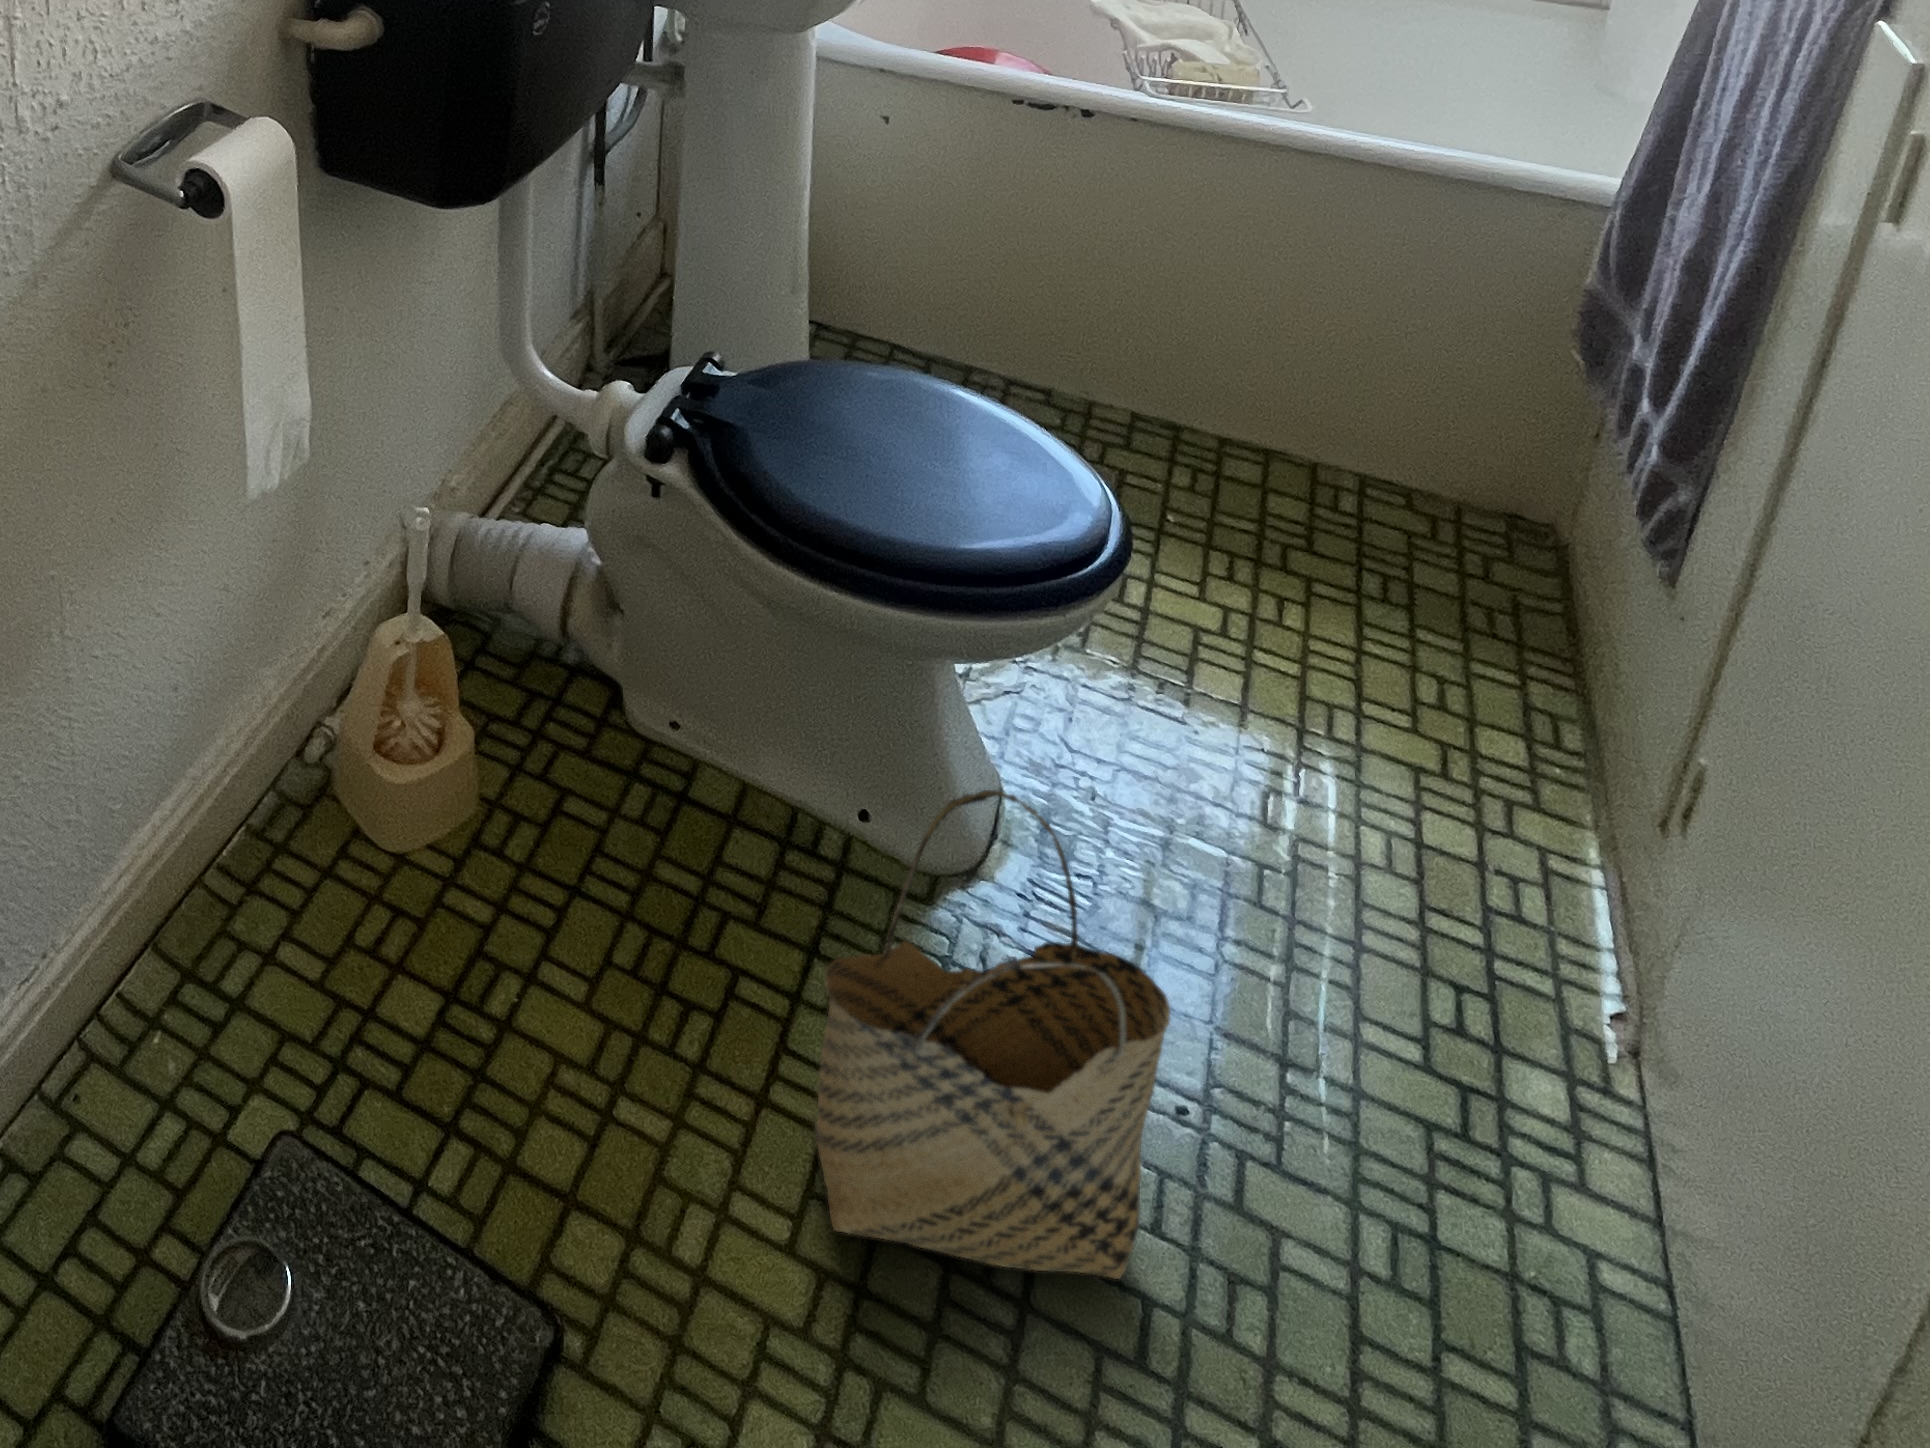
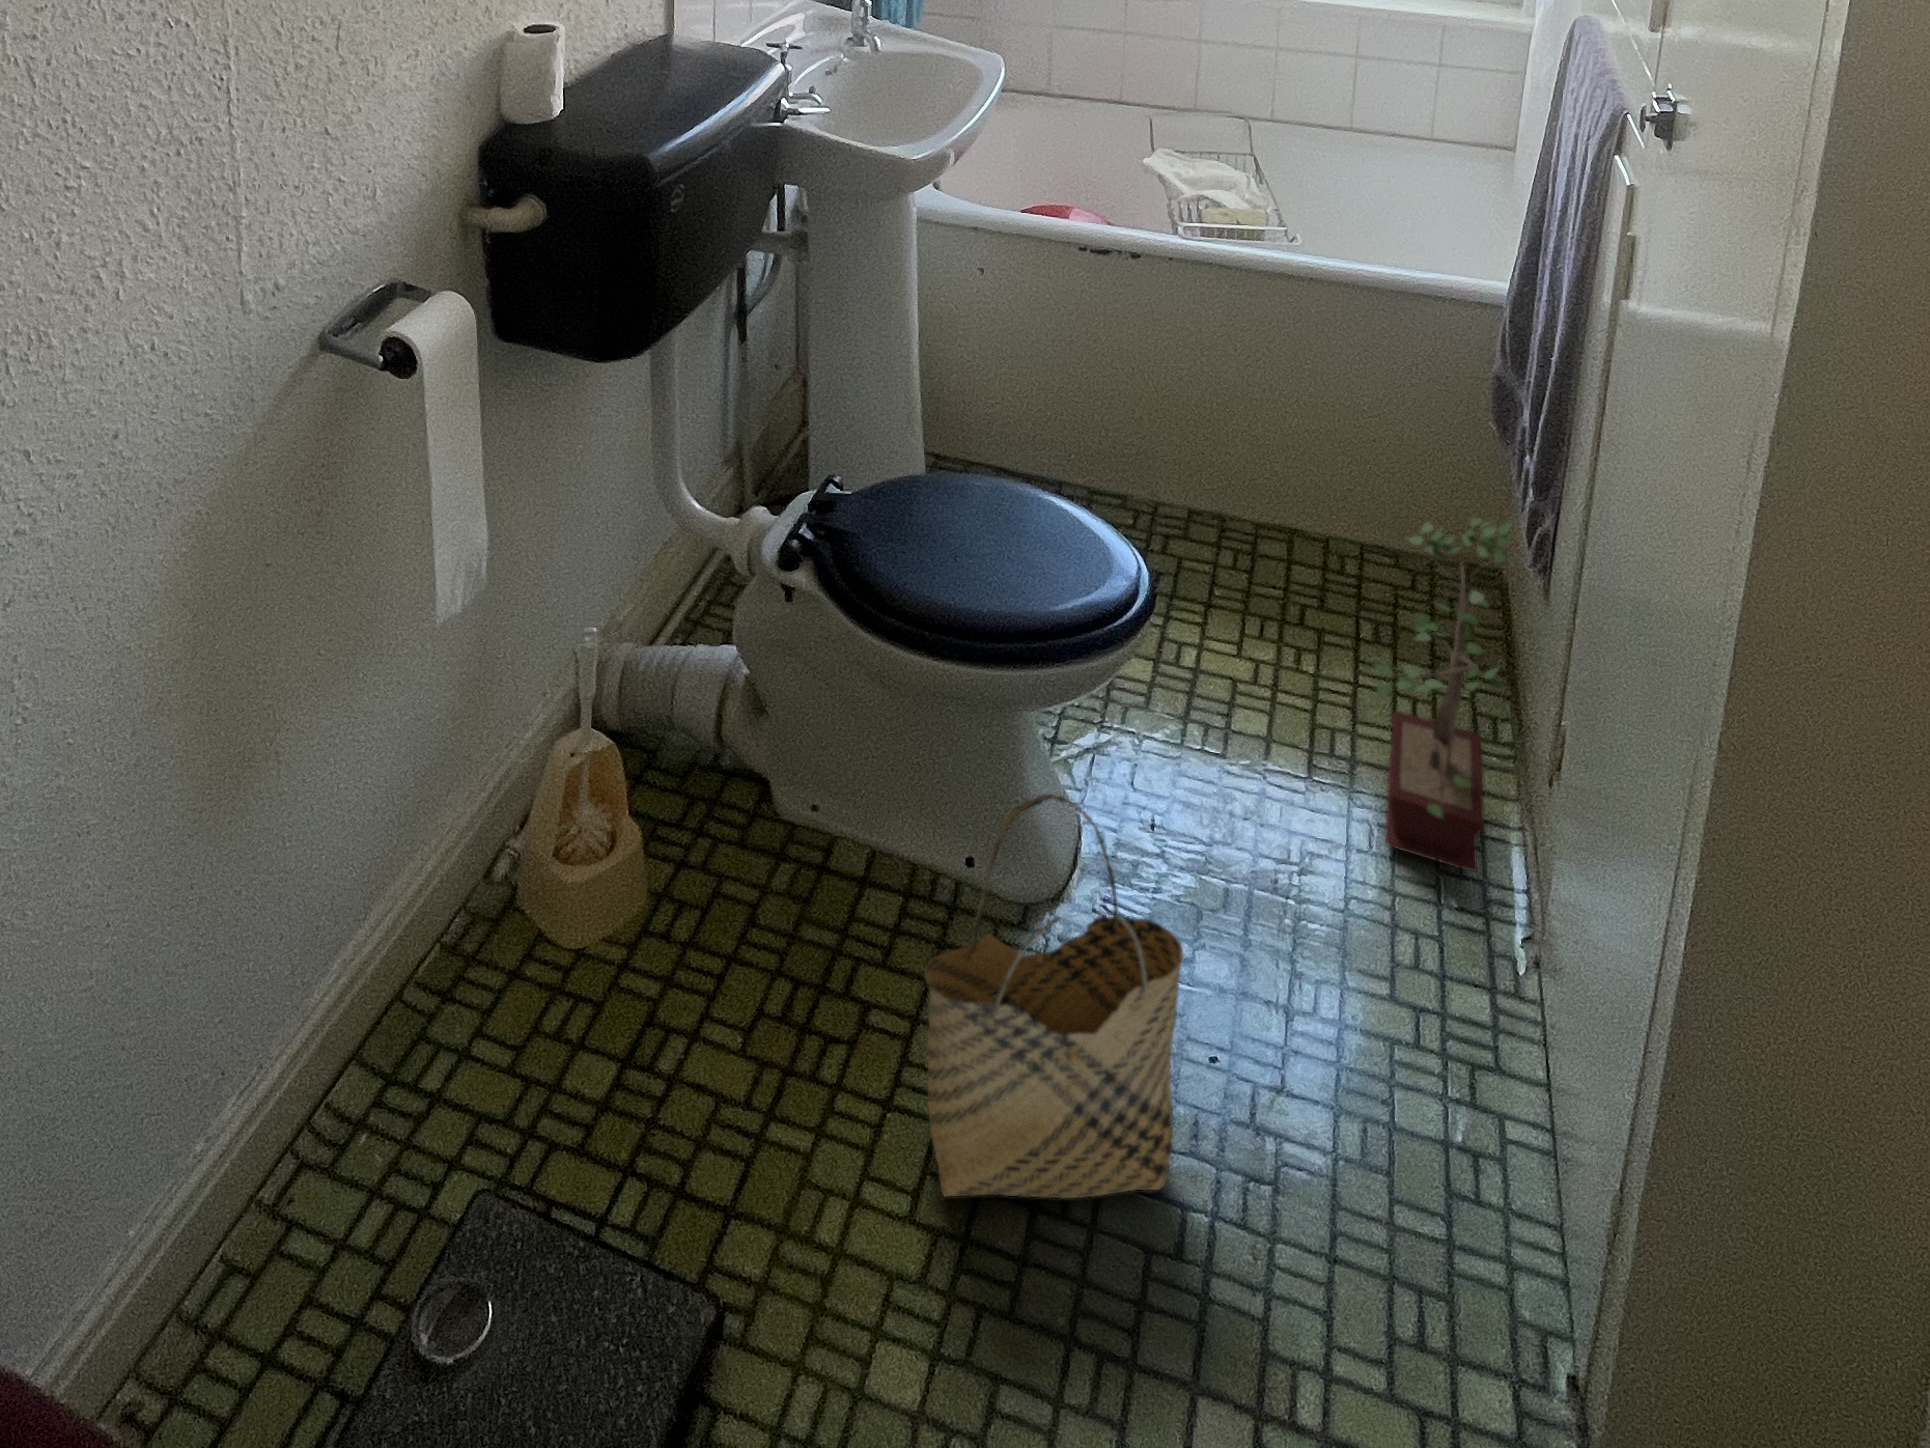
potted plant: none [1410,487,1661,927] -> present [1374,518,1512,871]

